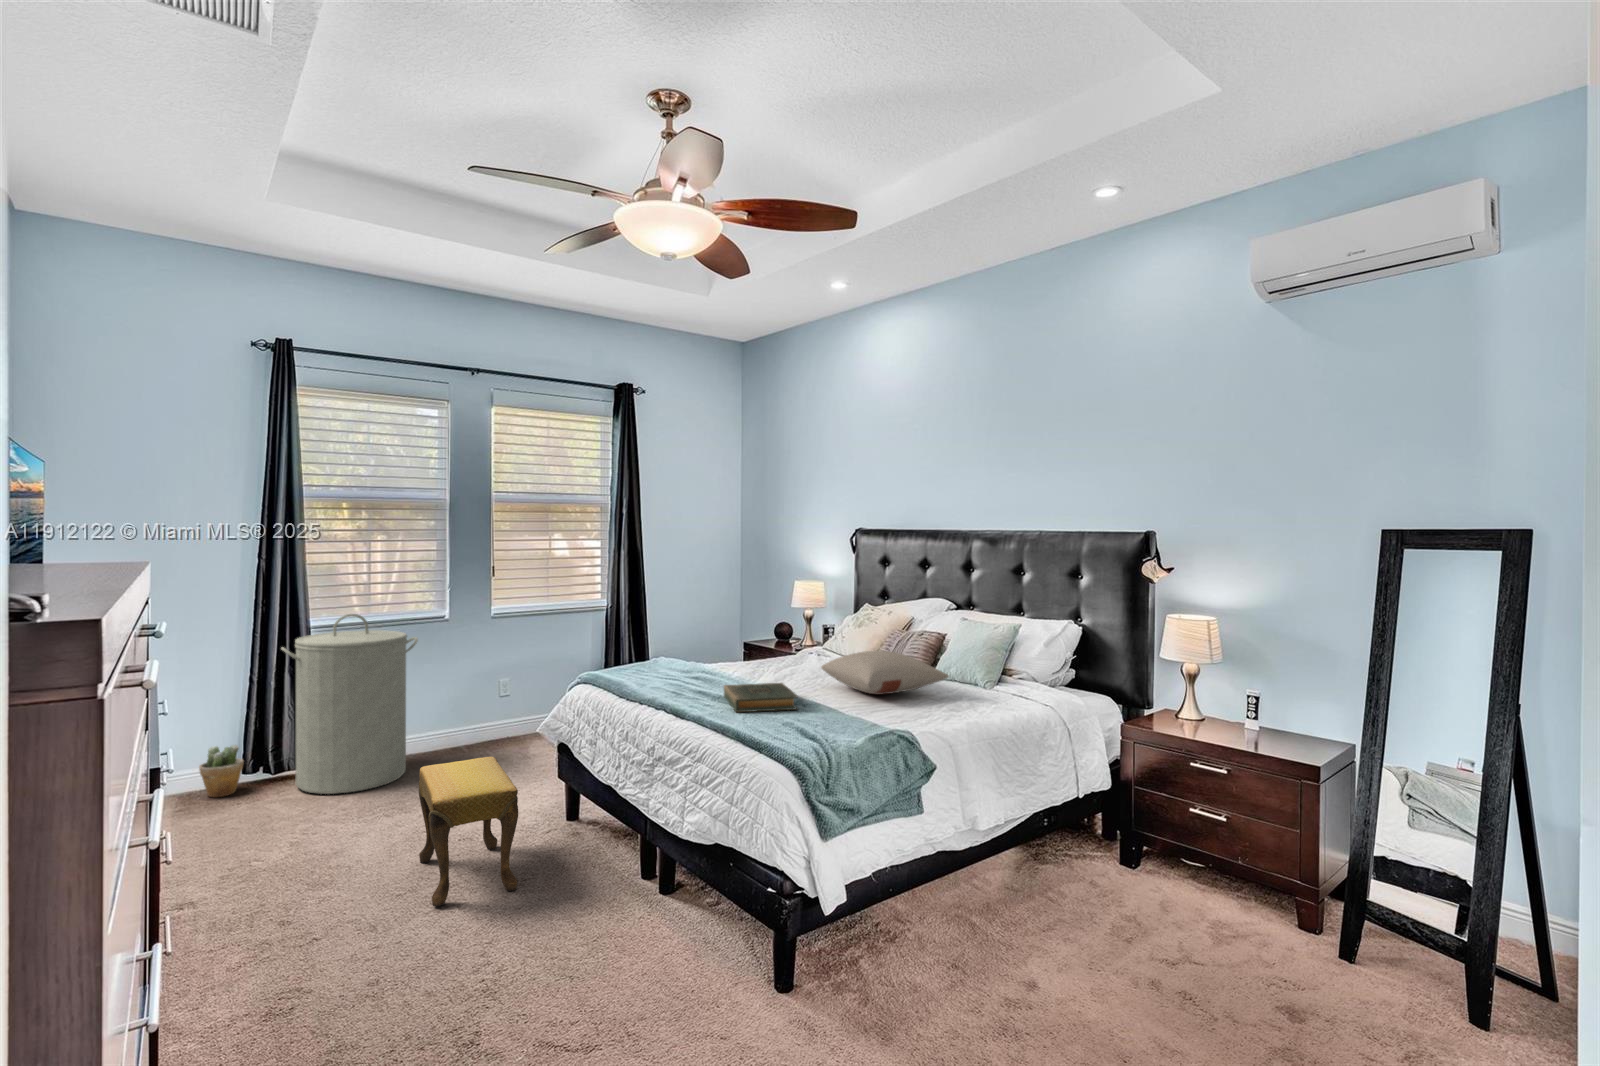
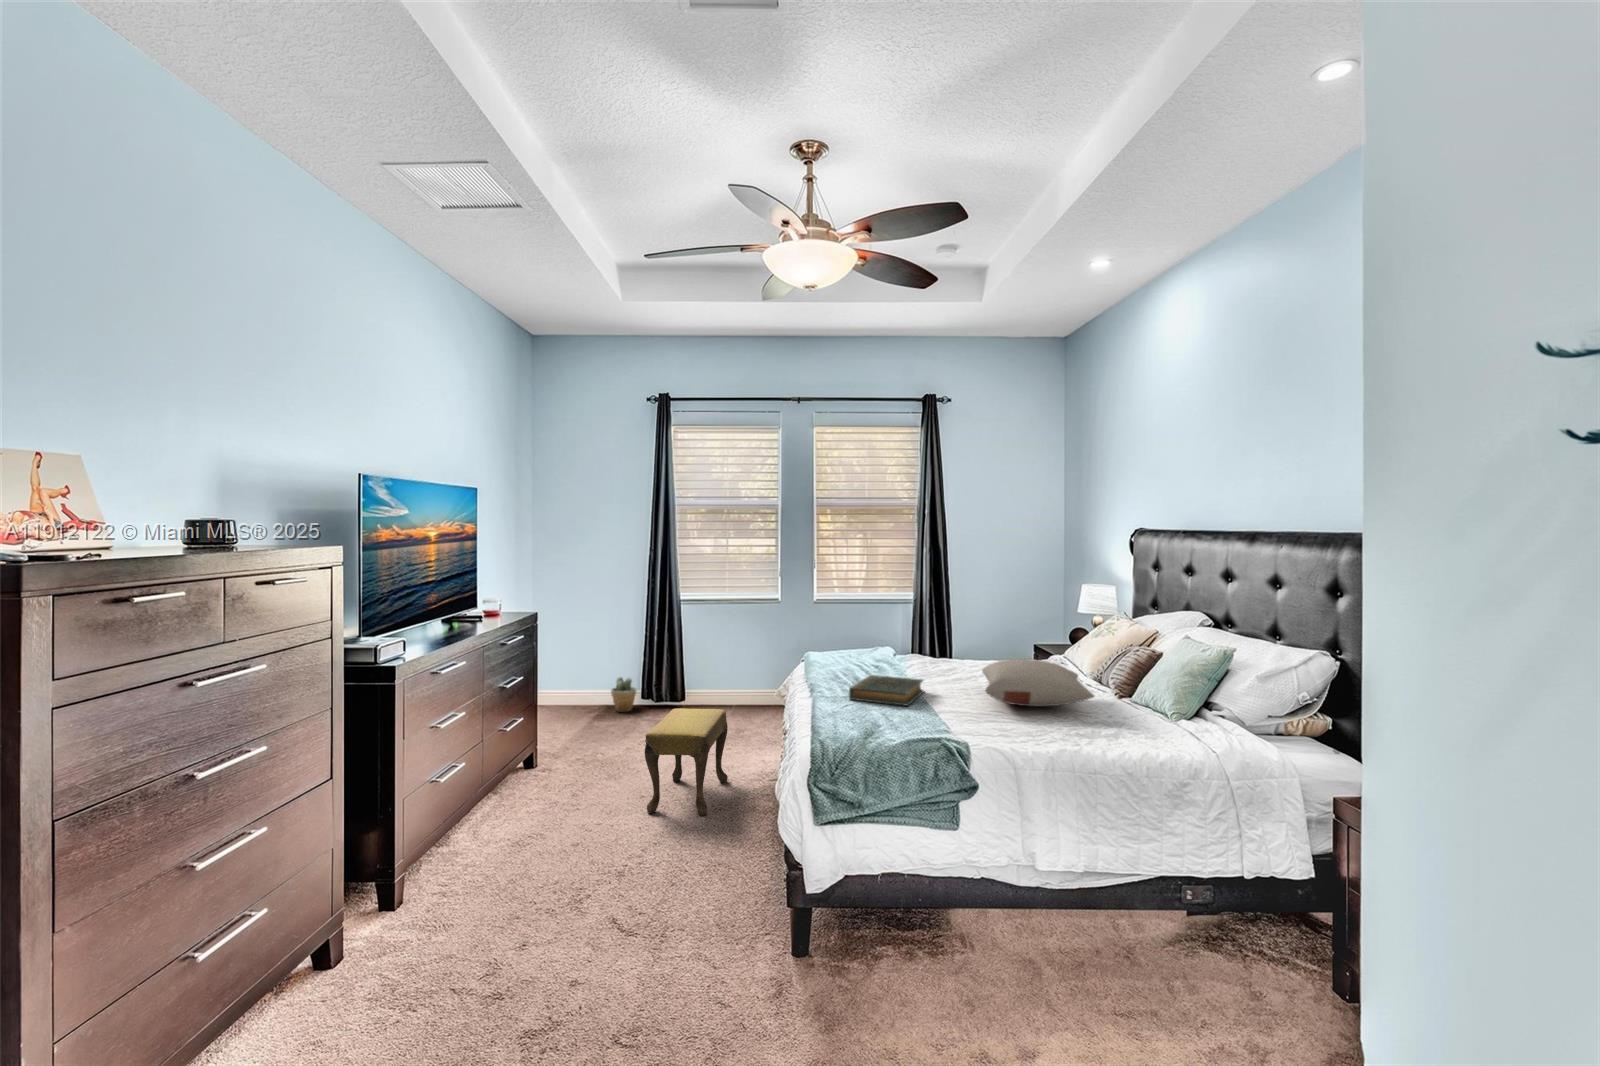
laundry hamper: present [281,614,418,794] -> none [653,591,744,724]

